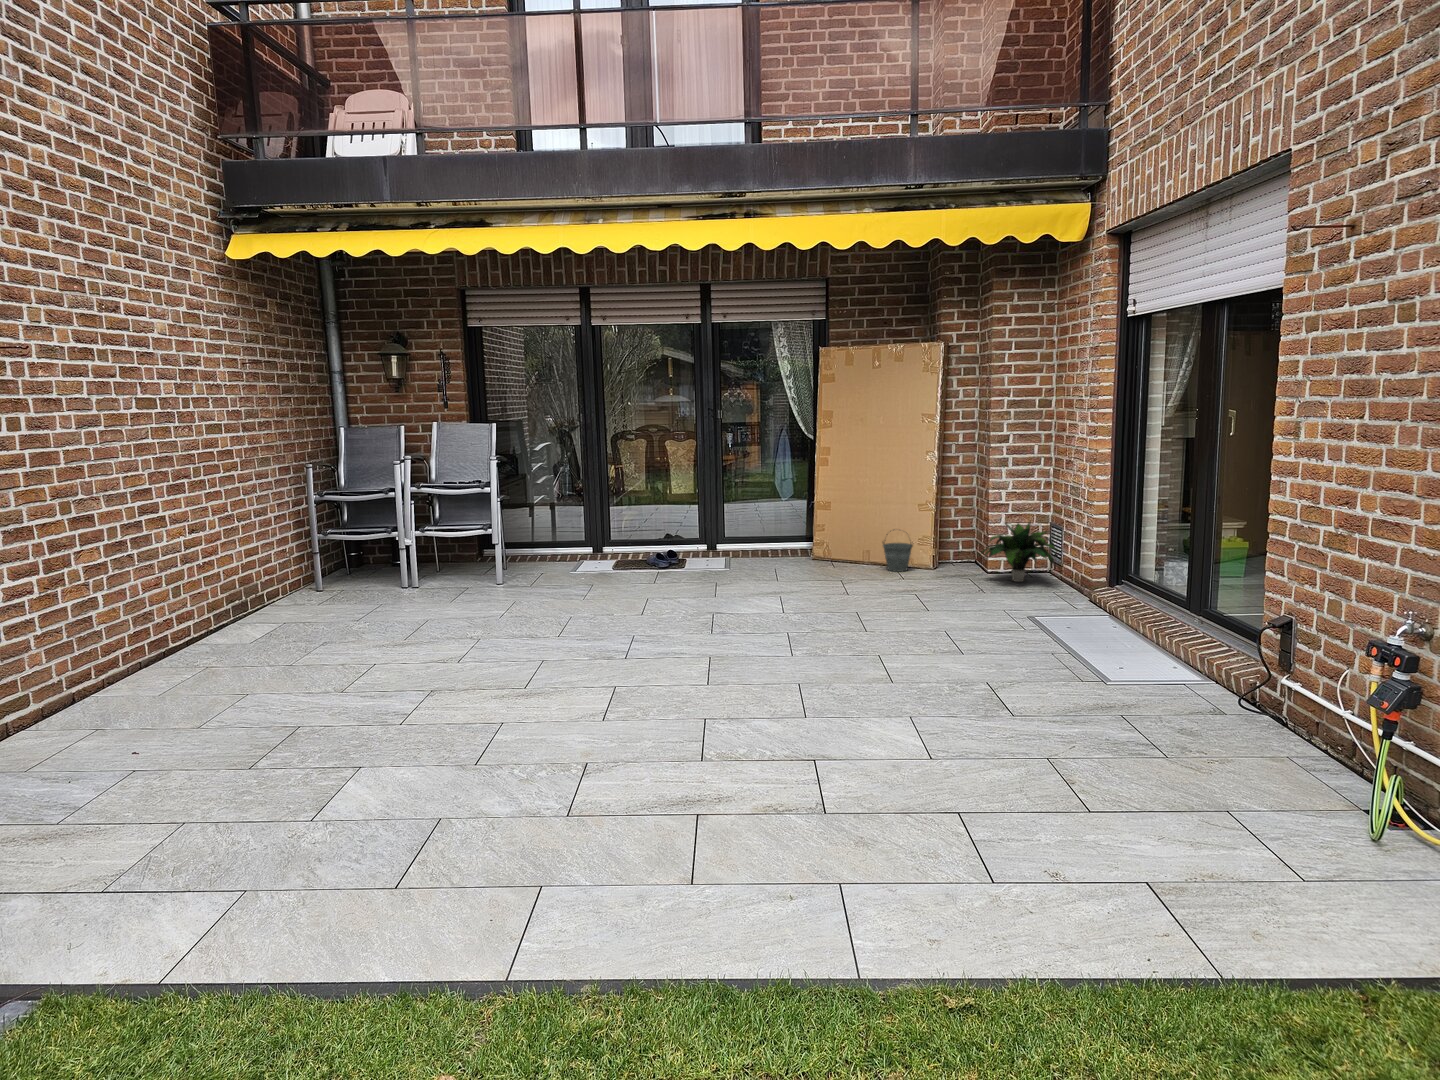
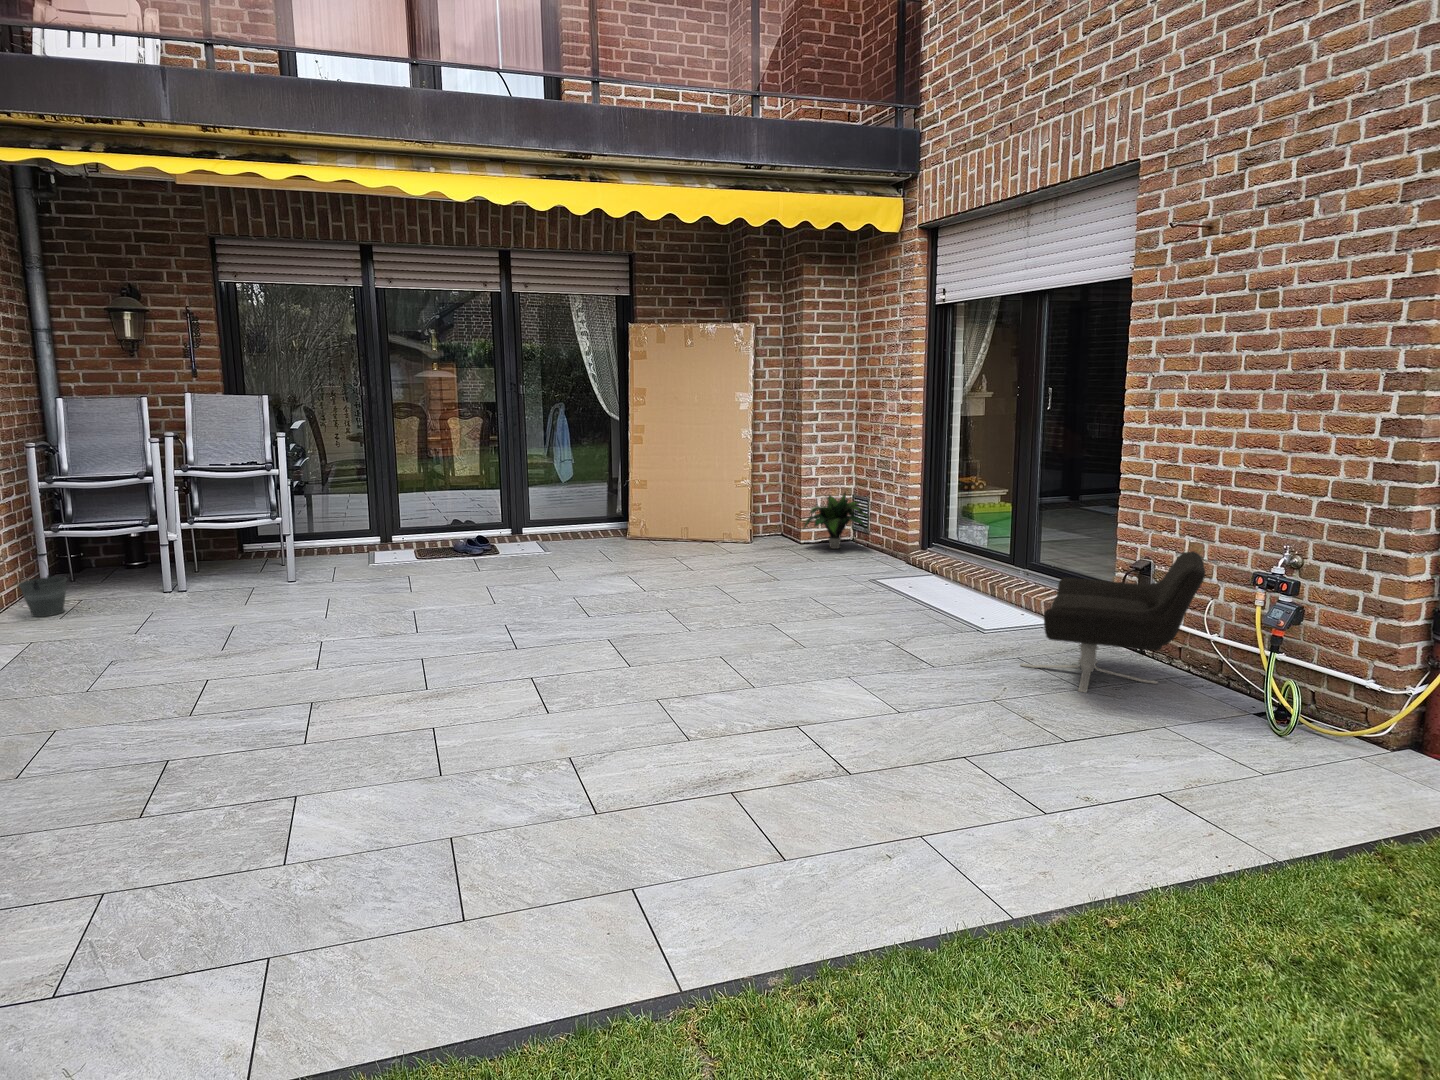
bucket: present [883,542,913,572] -> present [18,569,67,617]
lounge chair: none [1111,610,1332,763] -> present [1020,551,1205,693]

